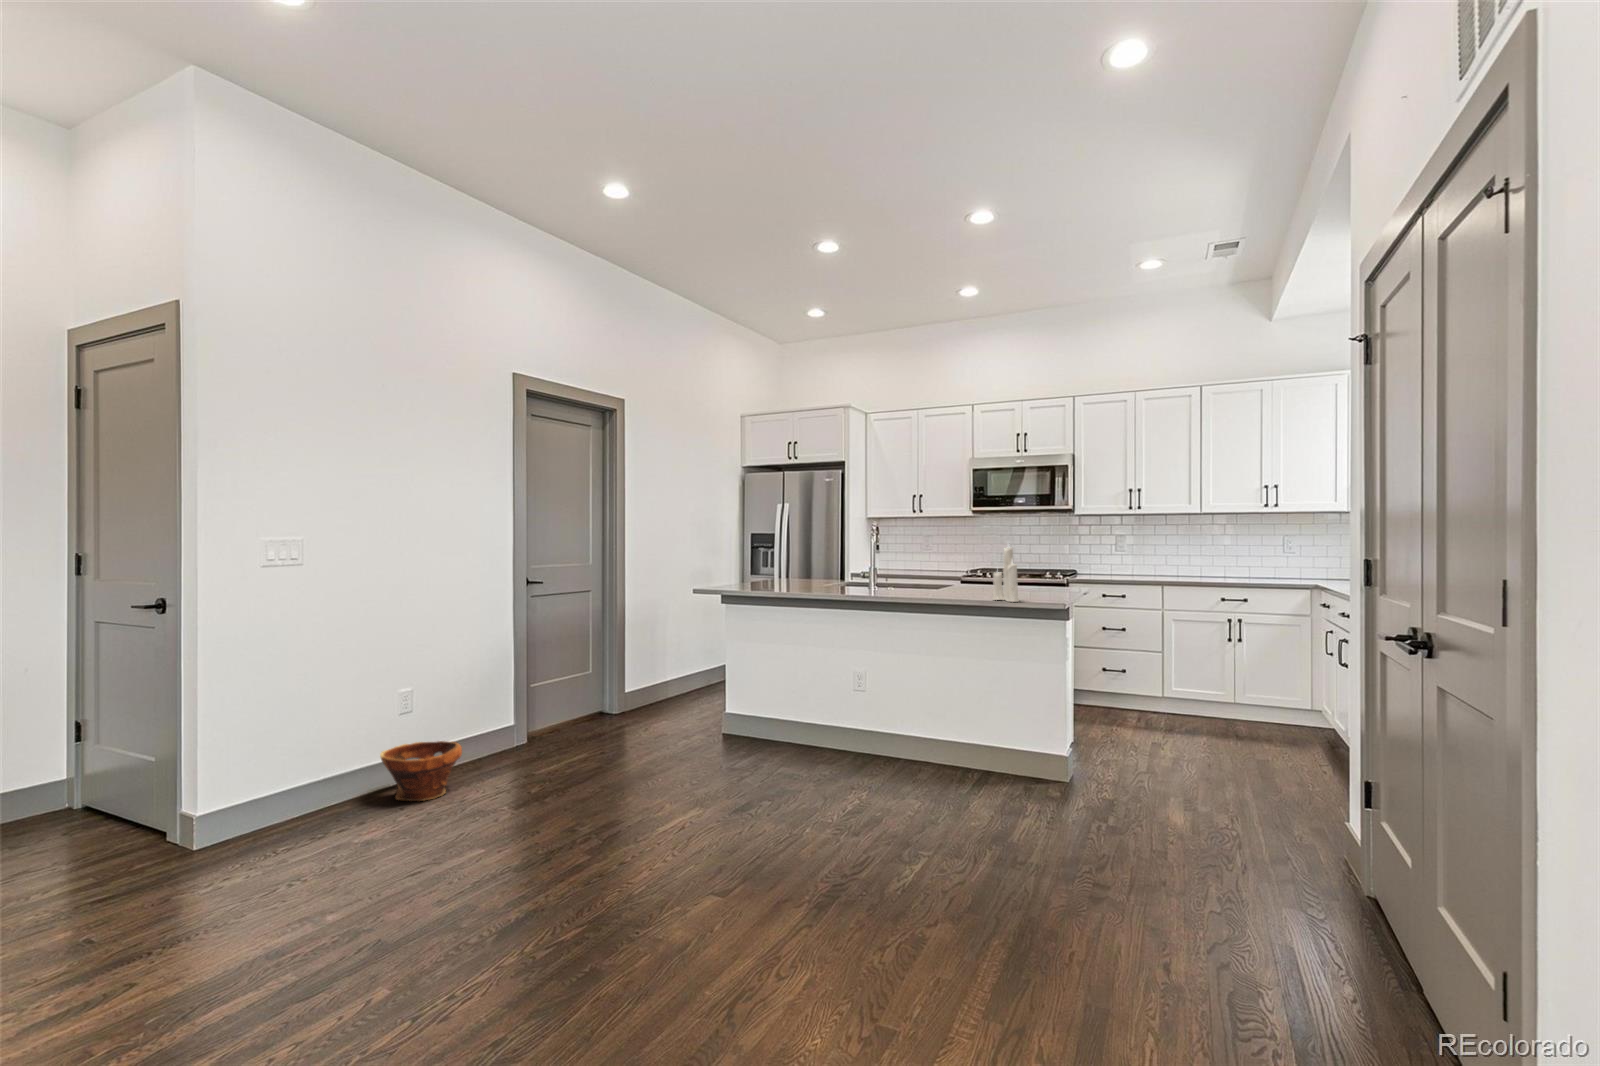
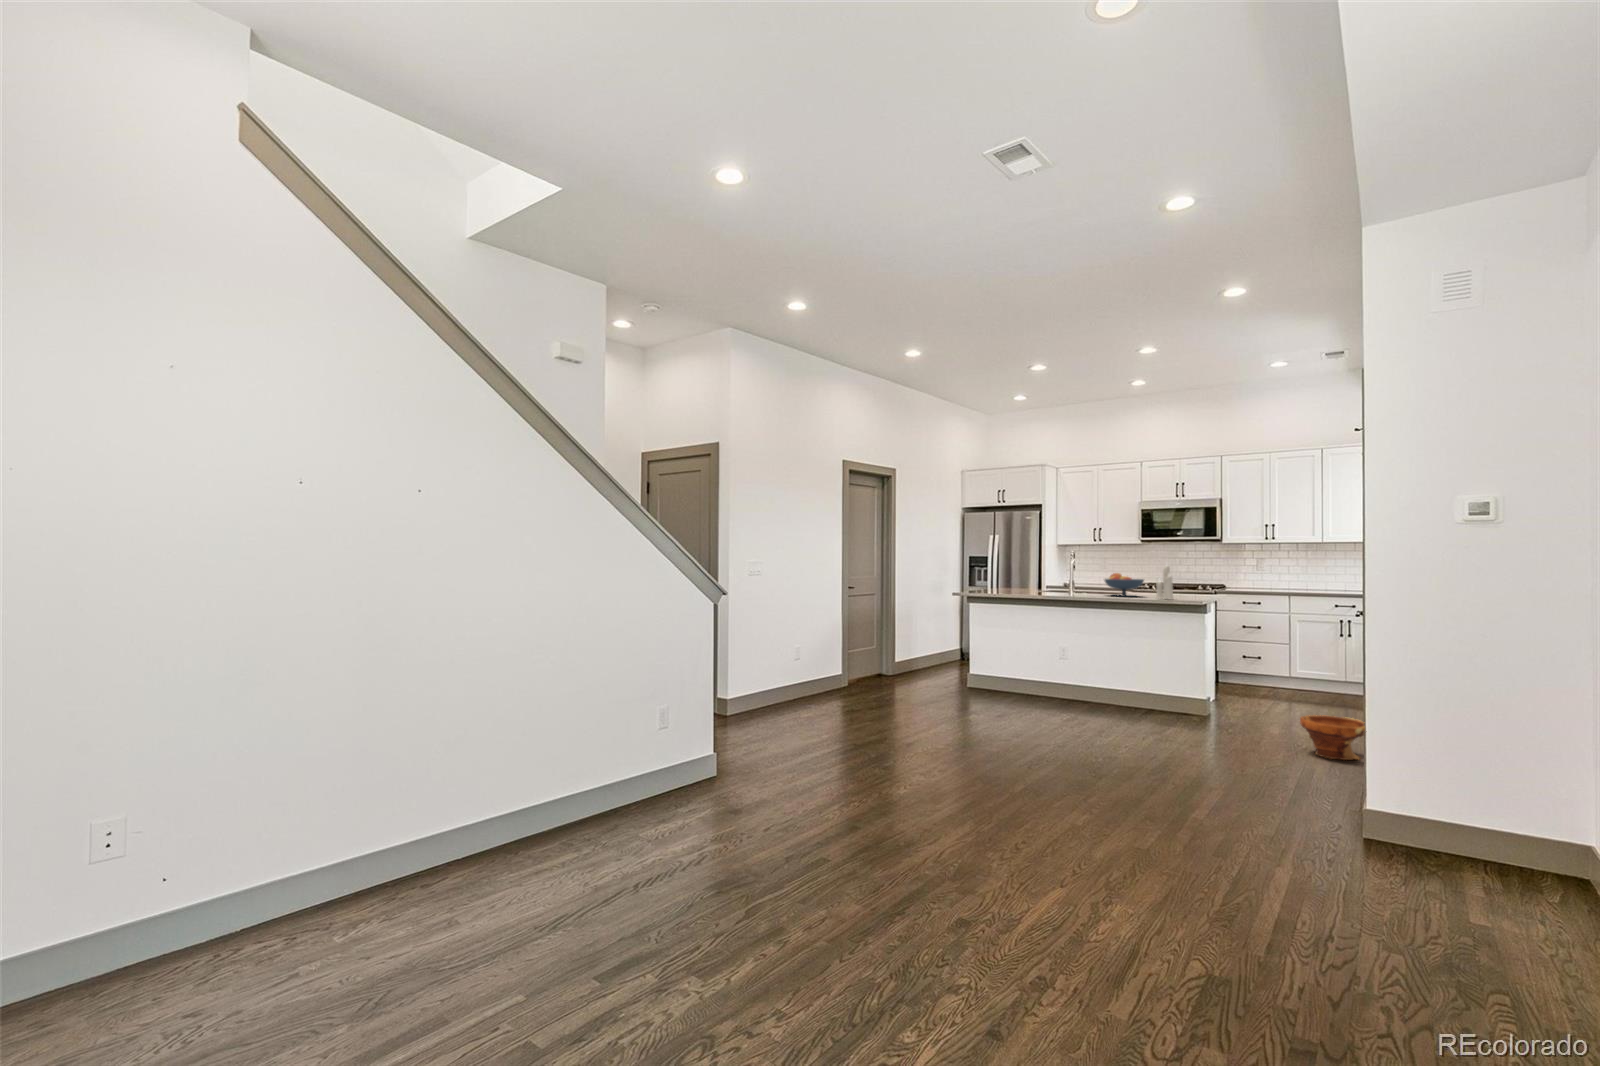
fruit bowl: none [917,558,976,596] -> present [1104,573,1144,597]
planter: present [380,741,462,801] -> present [1300,715,1365,760]

